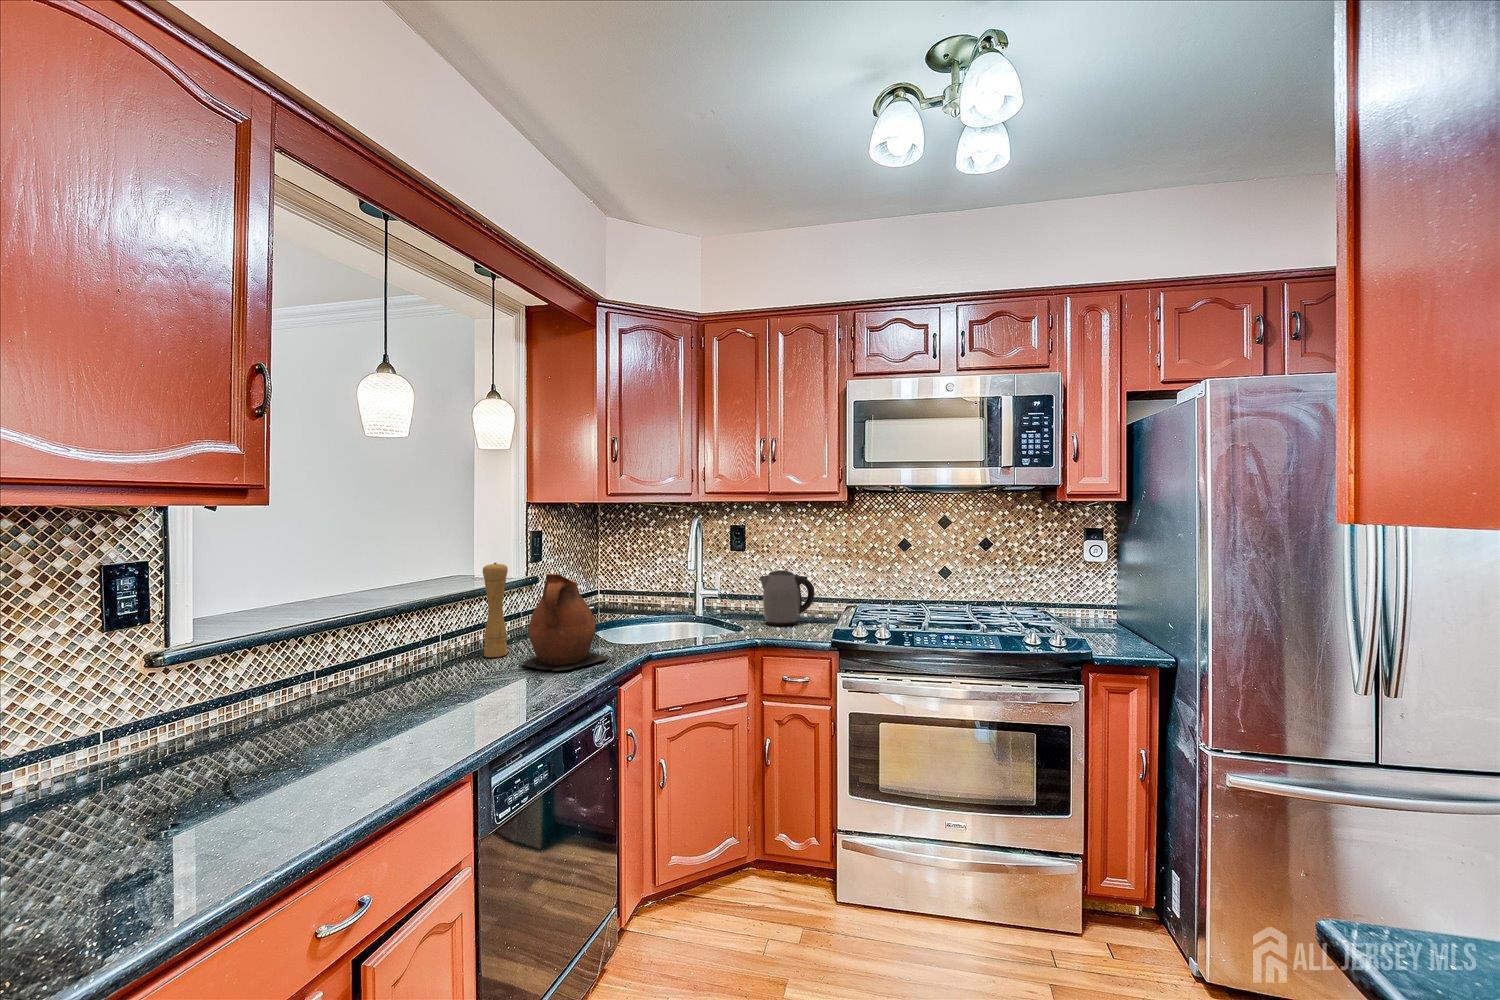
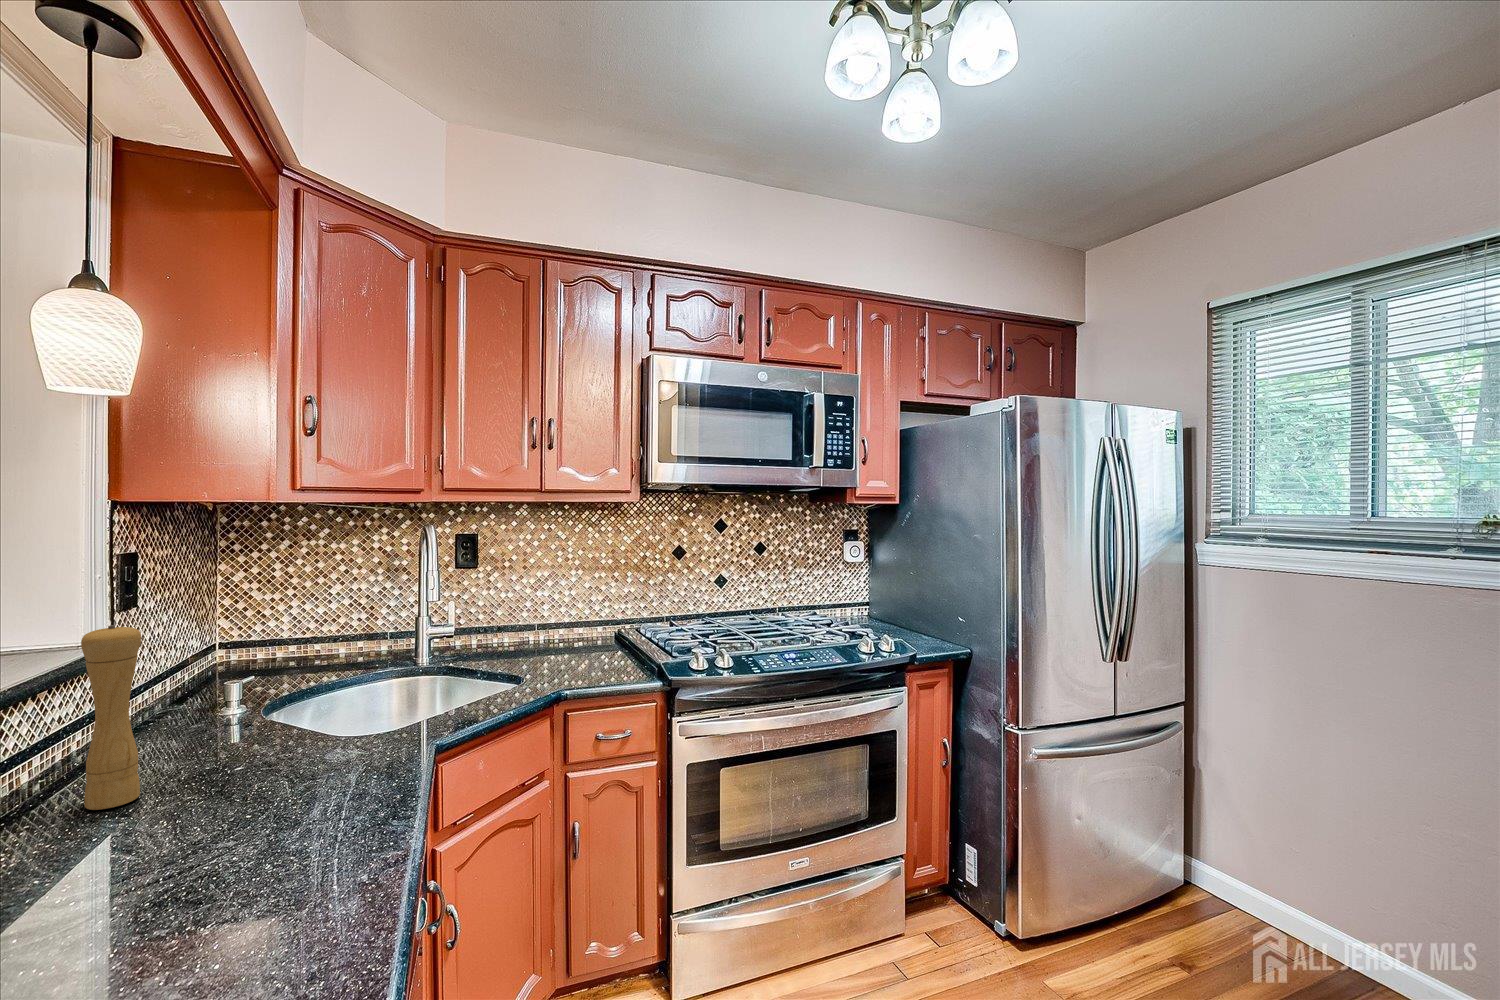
kettle: present [760,570,815,626] -> none [530,593,599,666]
ceramic pitcher: present [519,574,608,671] -> none [197,637,375,813]

